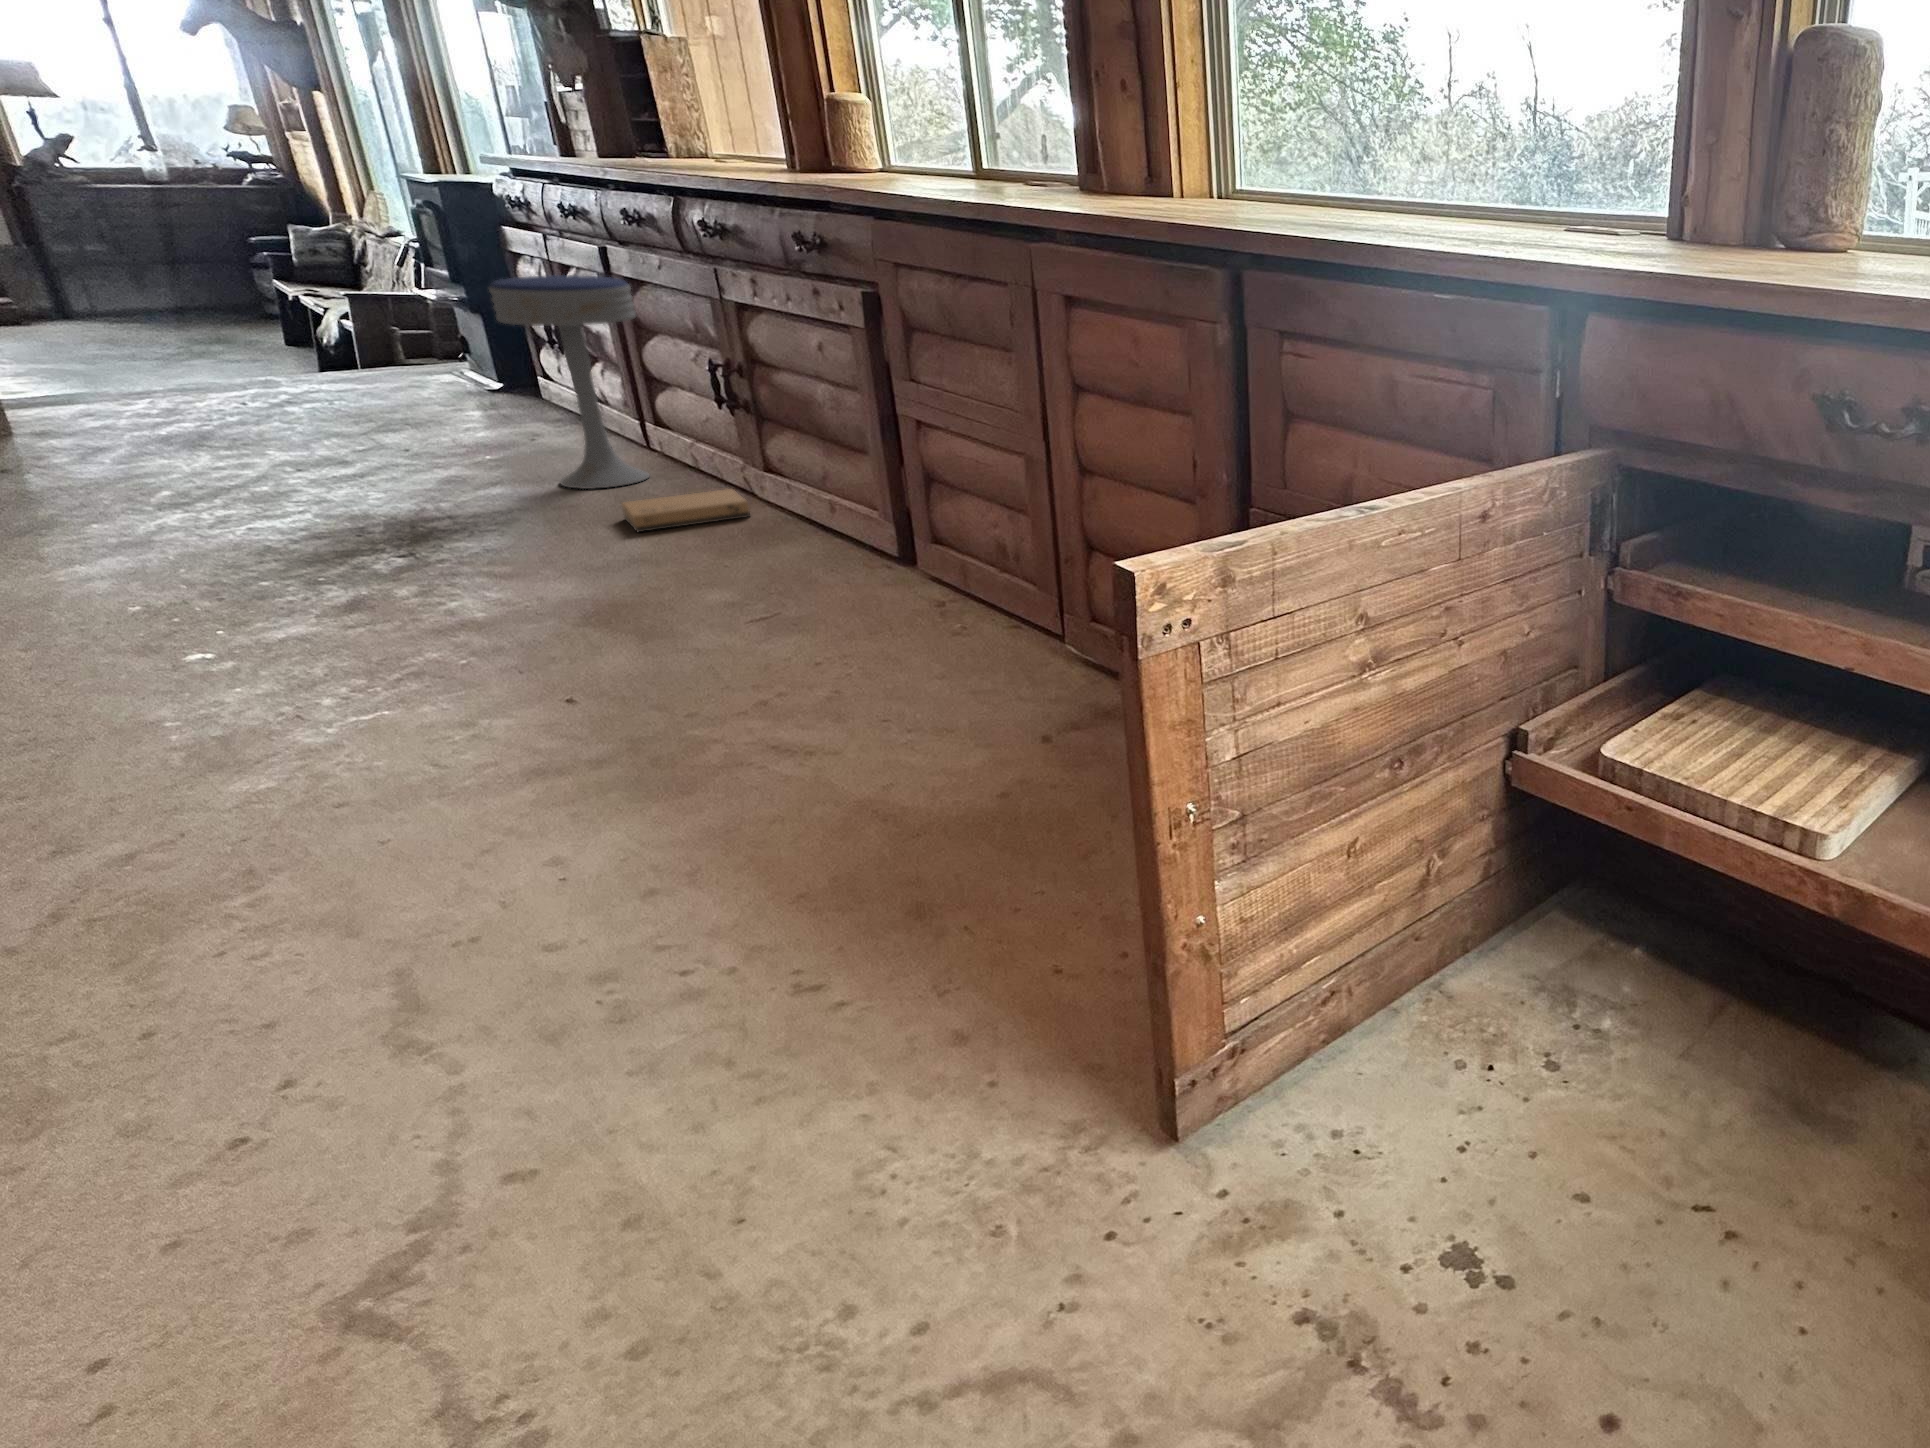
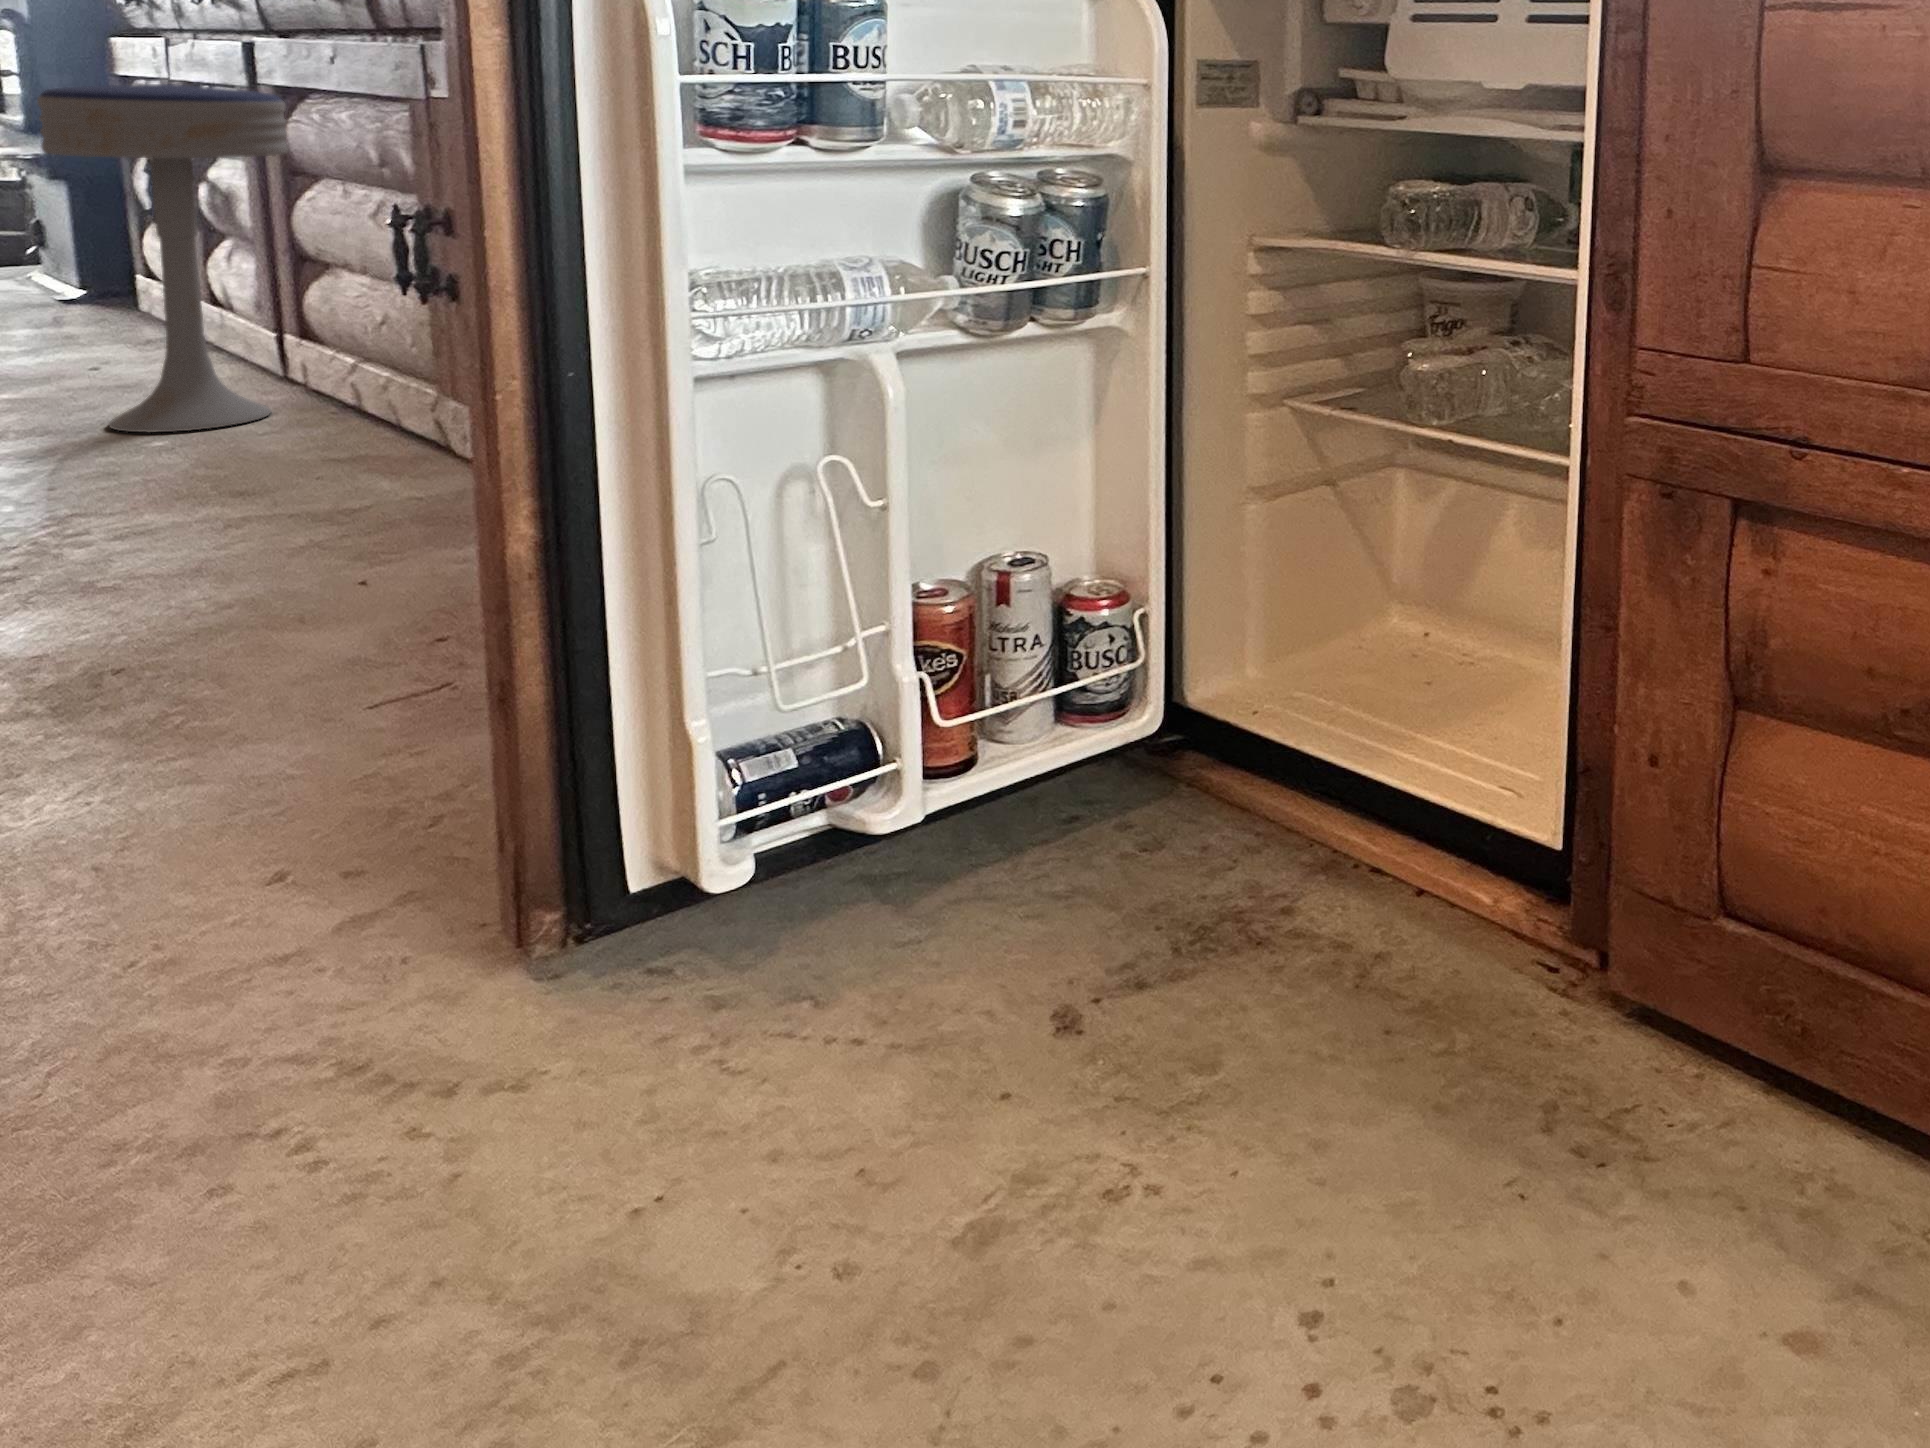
cardboard box: present [622,489,750,532] -> none [197,427,428,500]

